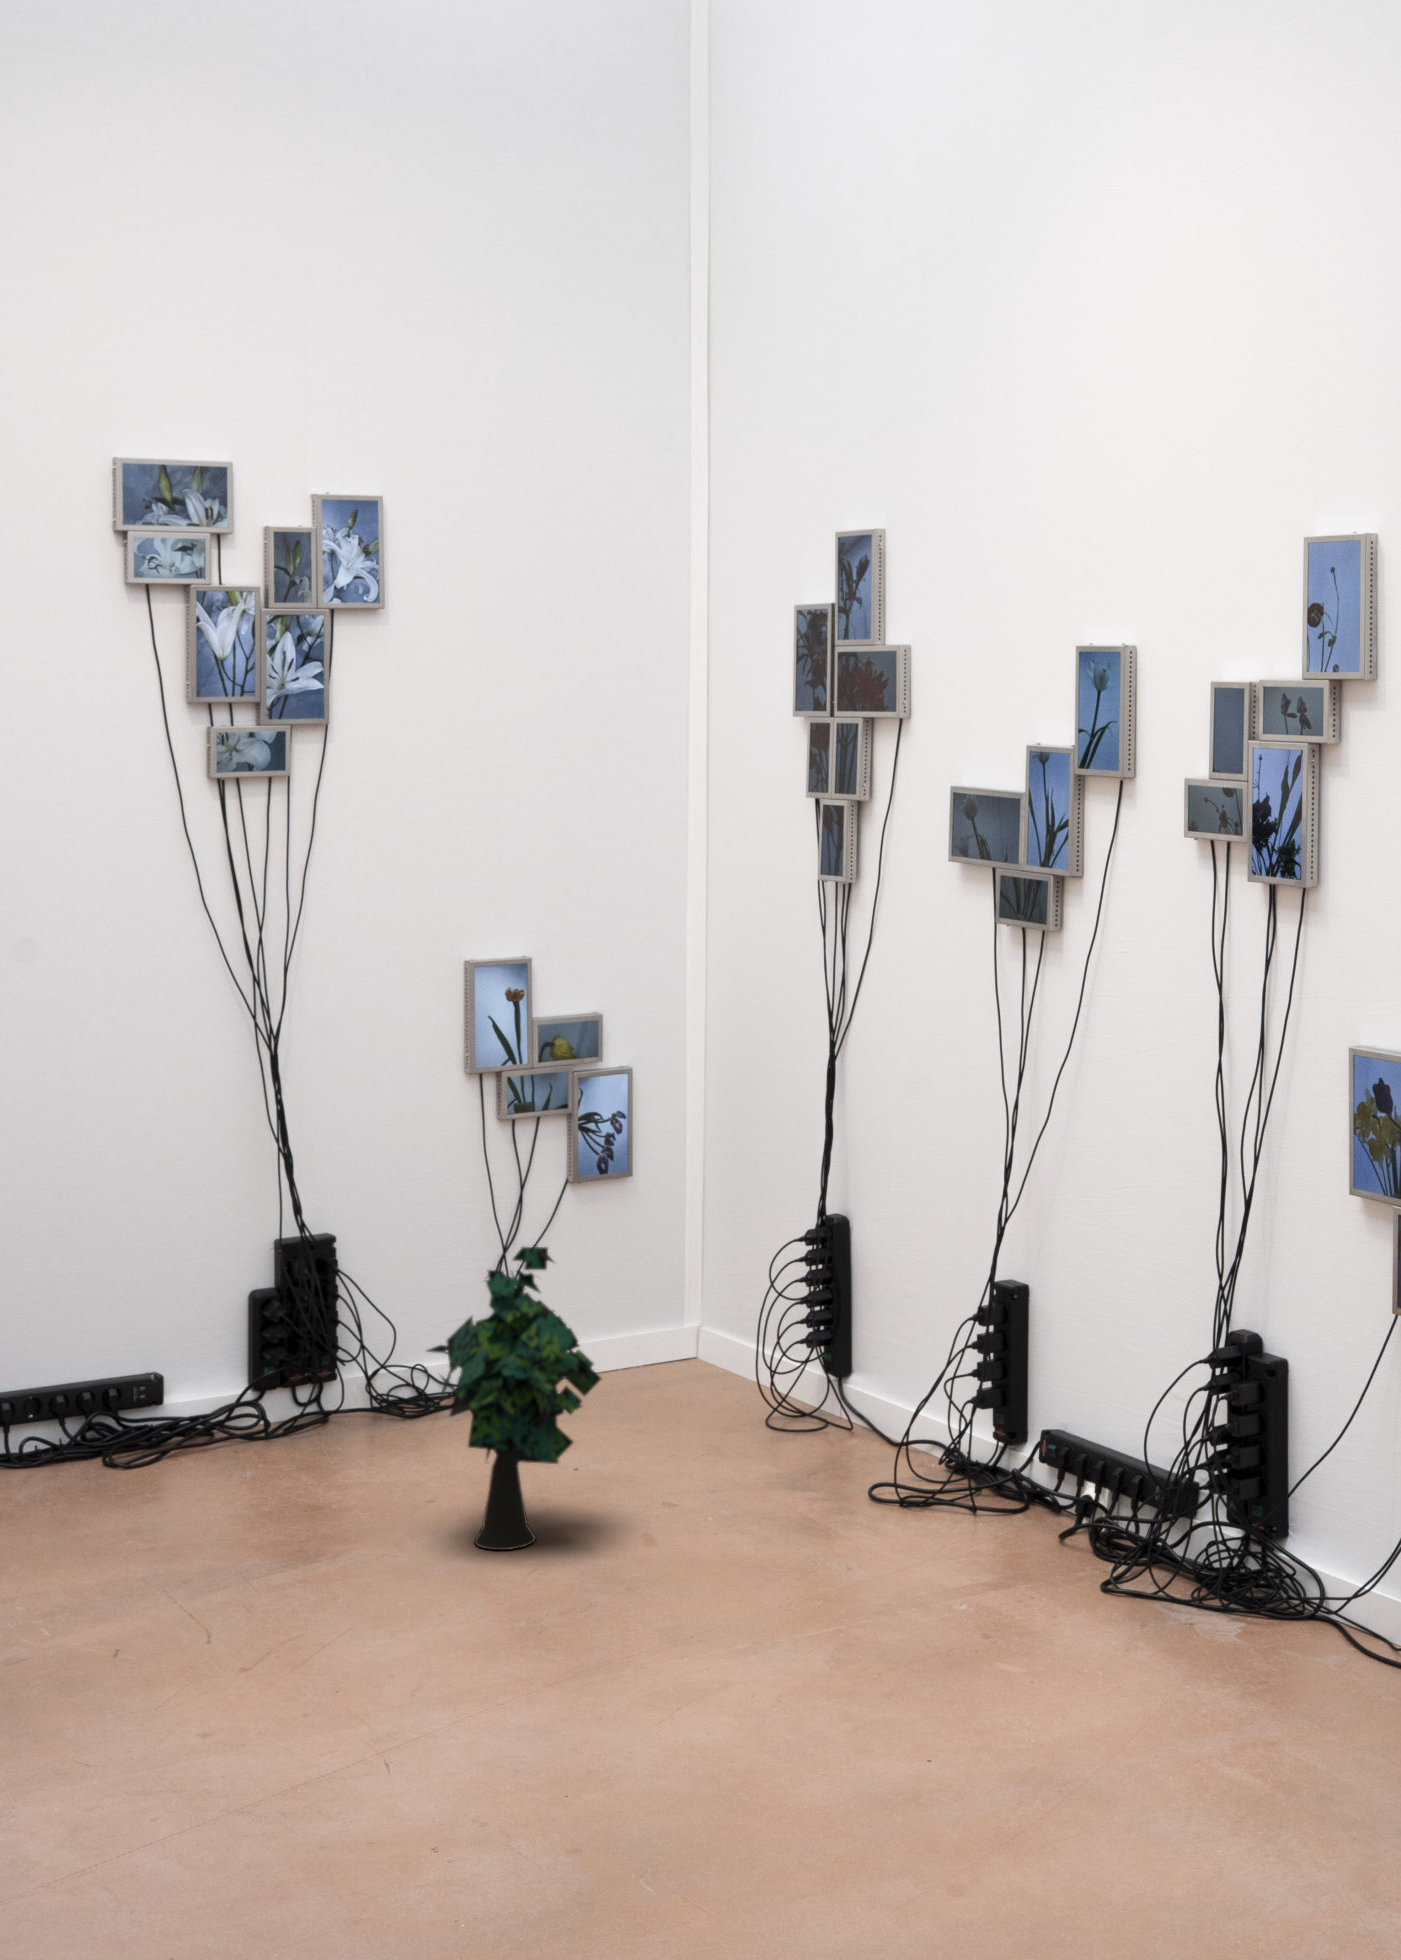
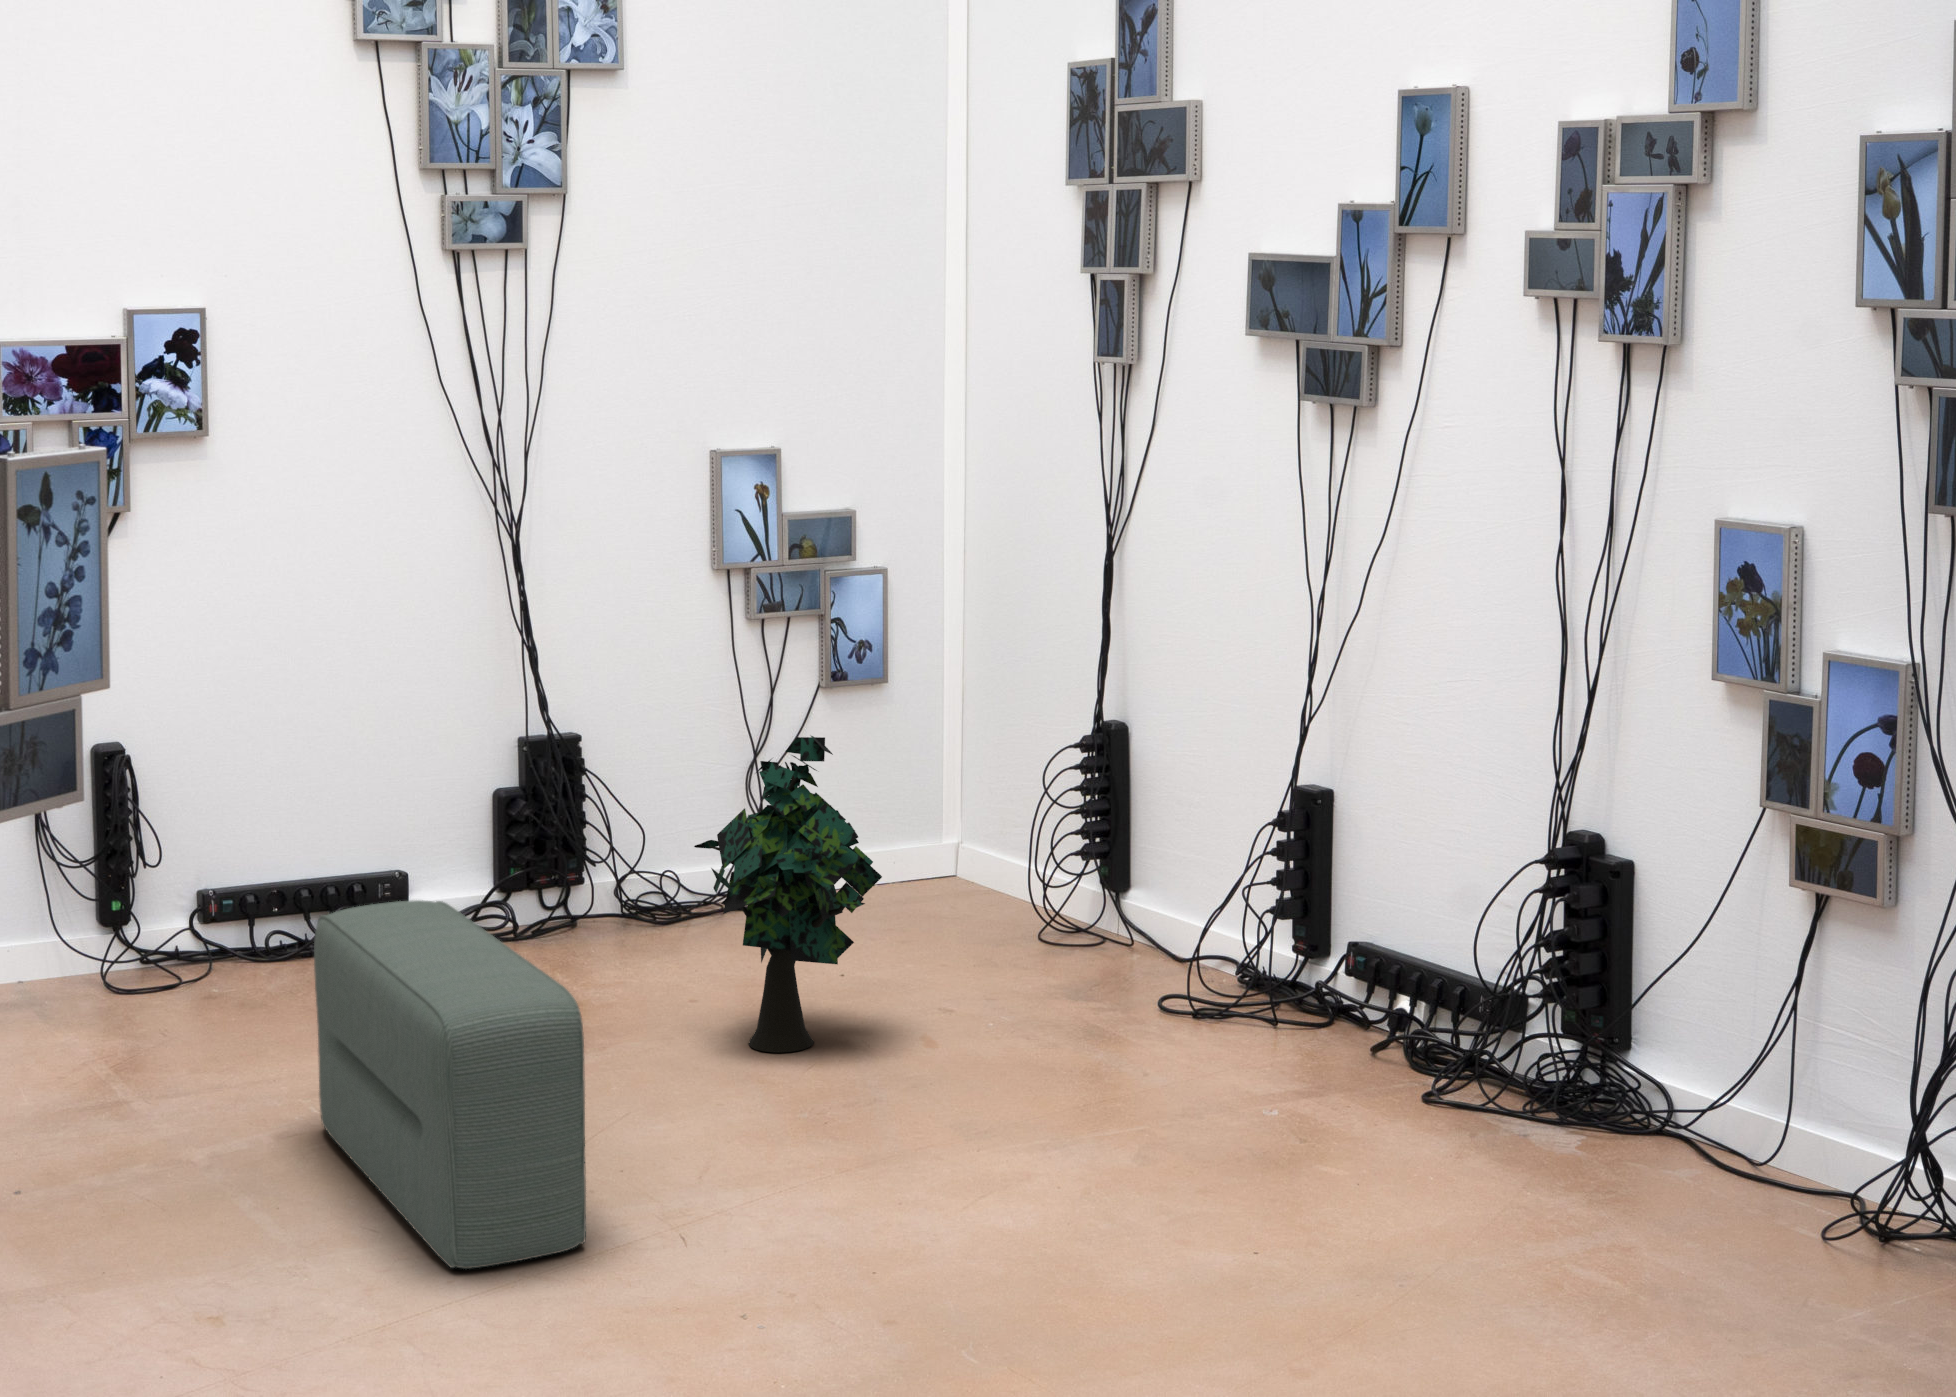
pouf: none [50,1414,291,1784] -> present [314,900,586,1269]

